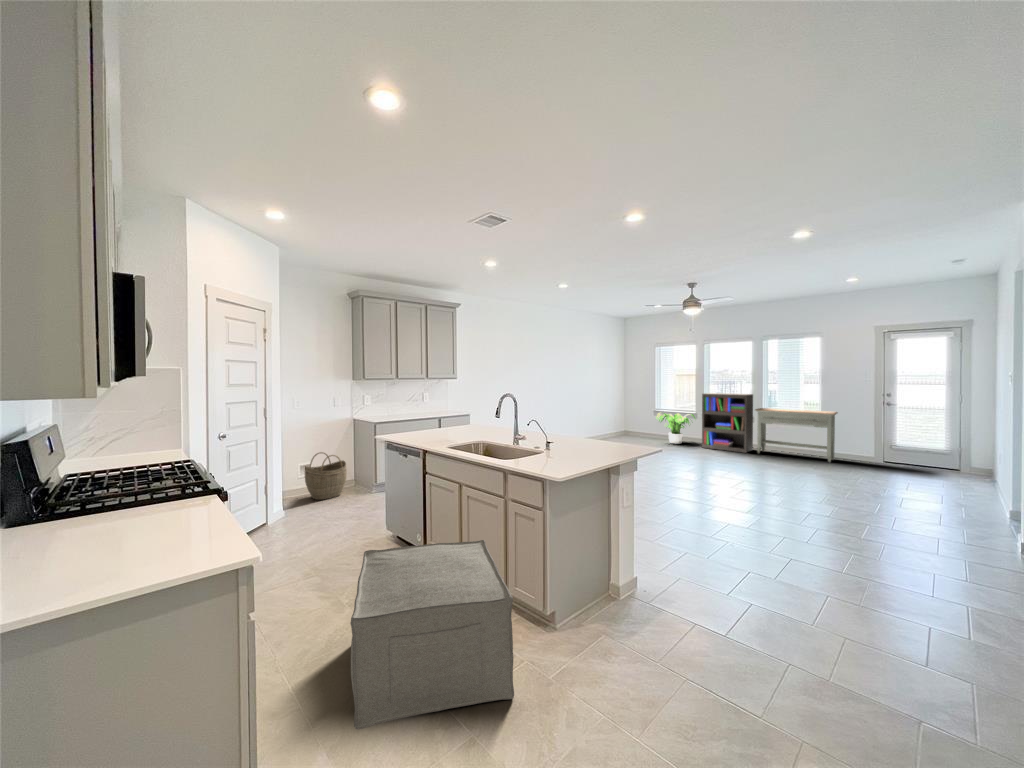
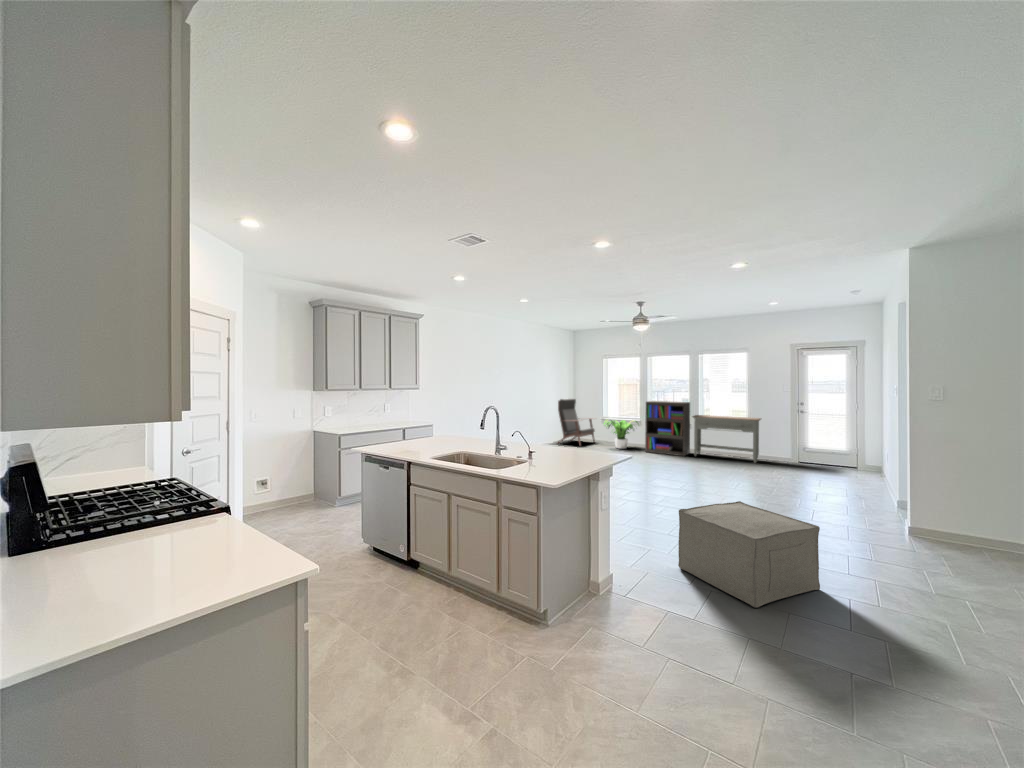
lounge chair: none [607,391,650,440] -> present [558,398,595,445]
woven basket: present [305,452,347,500] -> none [262,465,308,515]
ottoman: present [350,540,514,729] -> present [678,501,820,608]

